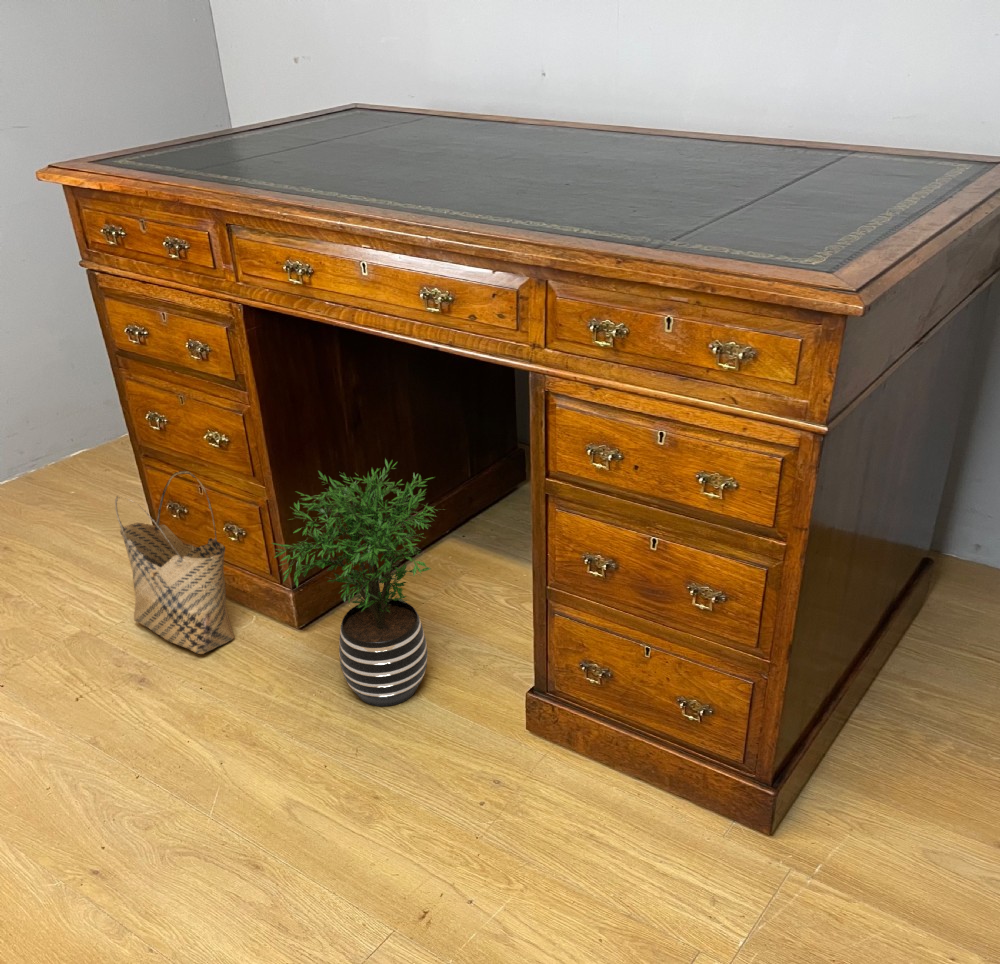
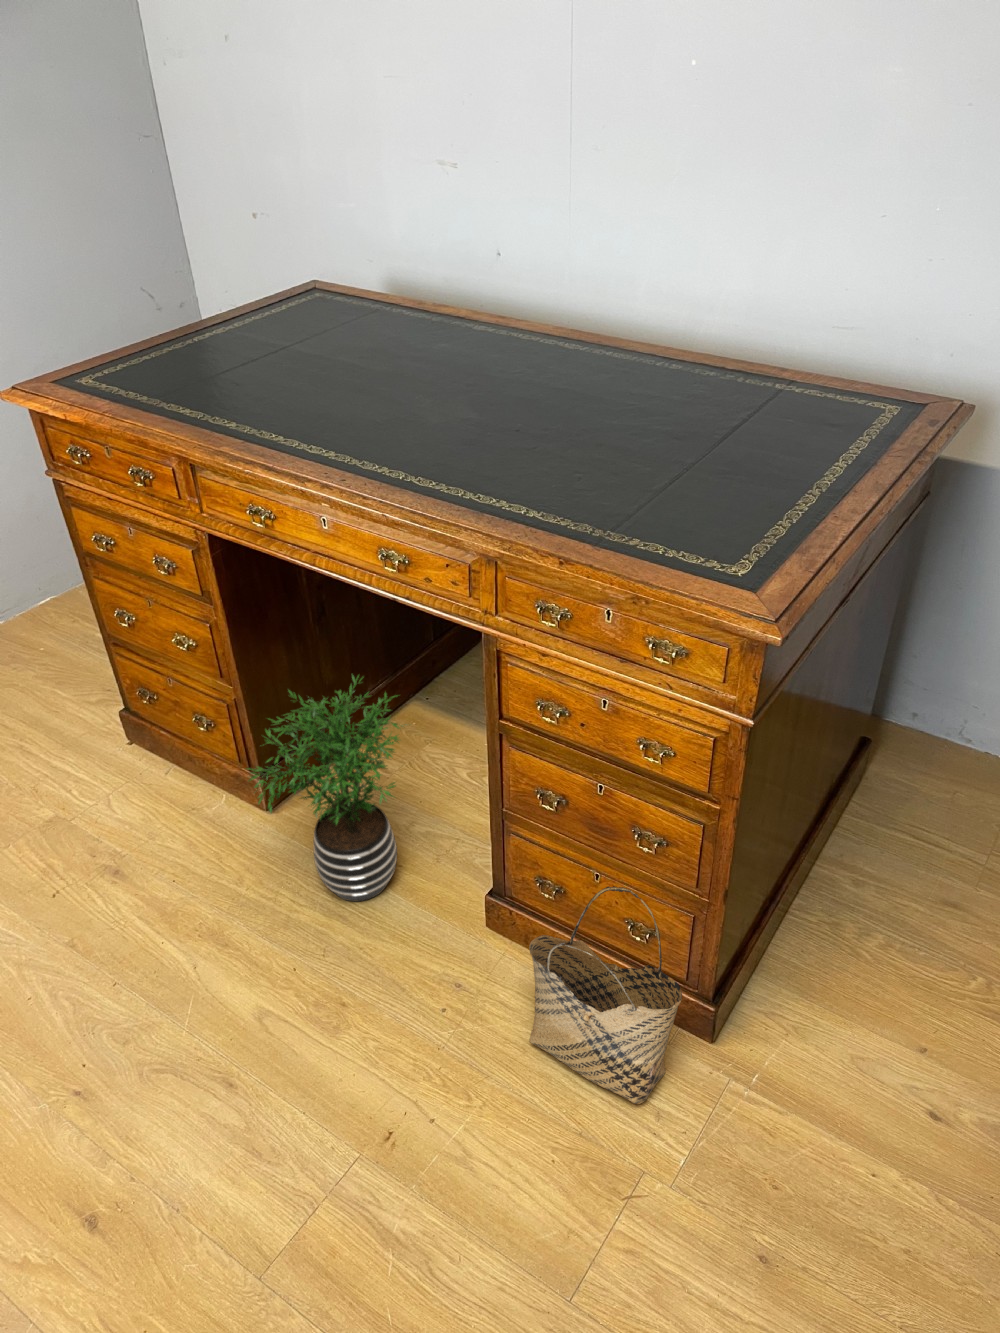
woven basket: present [115,471,234,654] -> present [529,886,682,1104]

